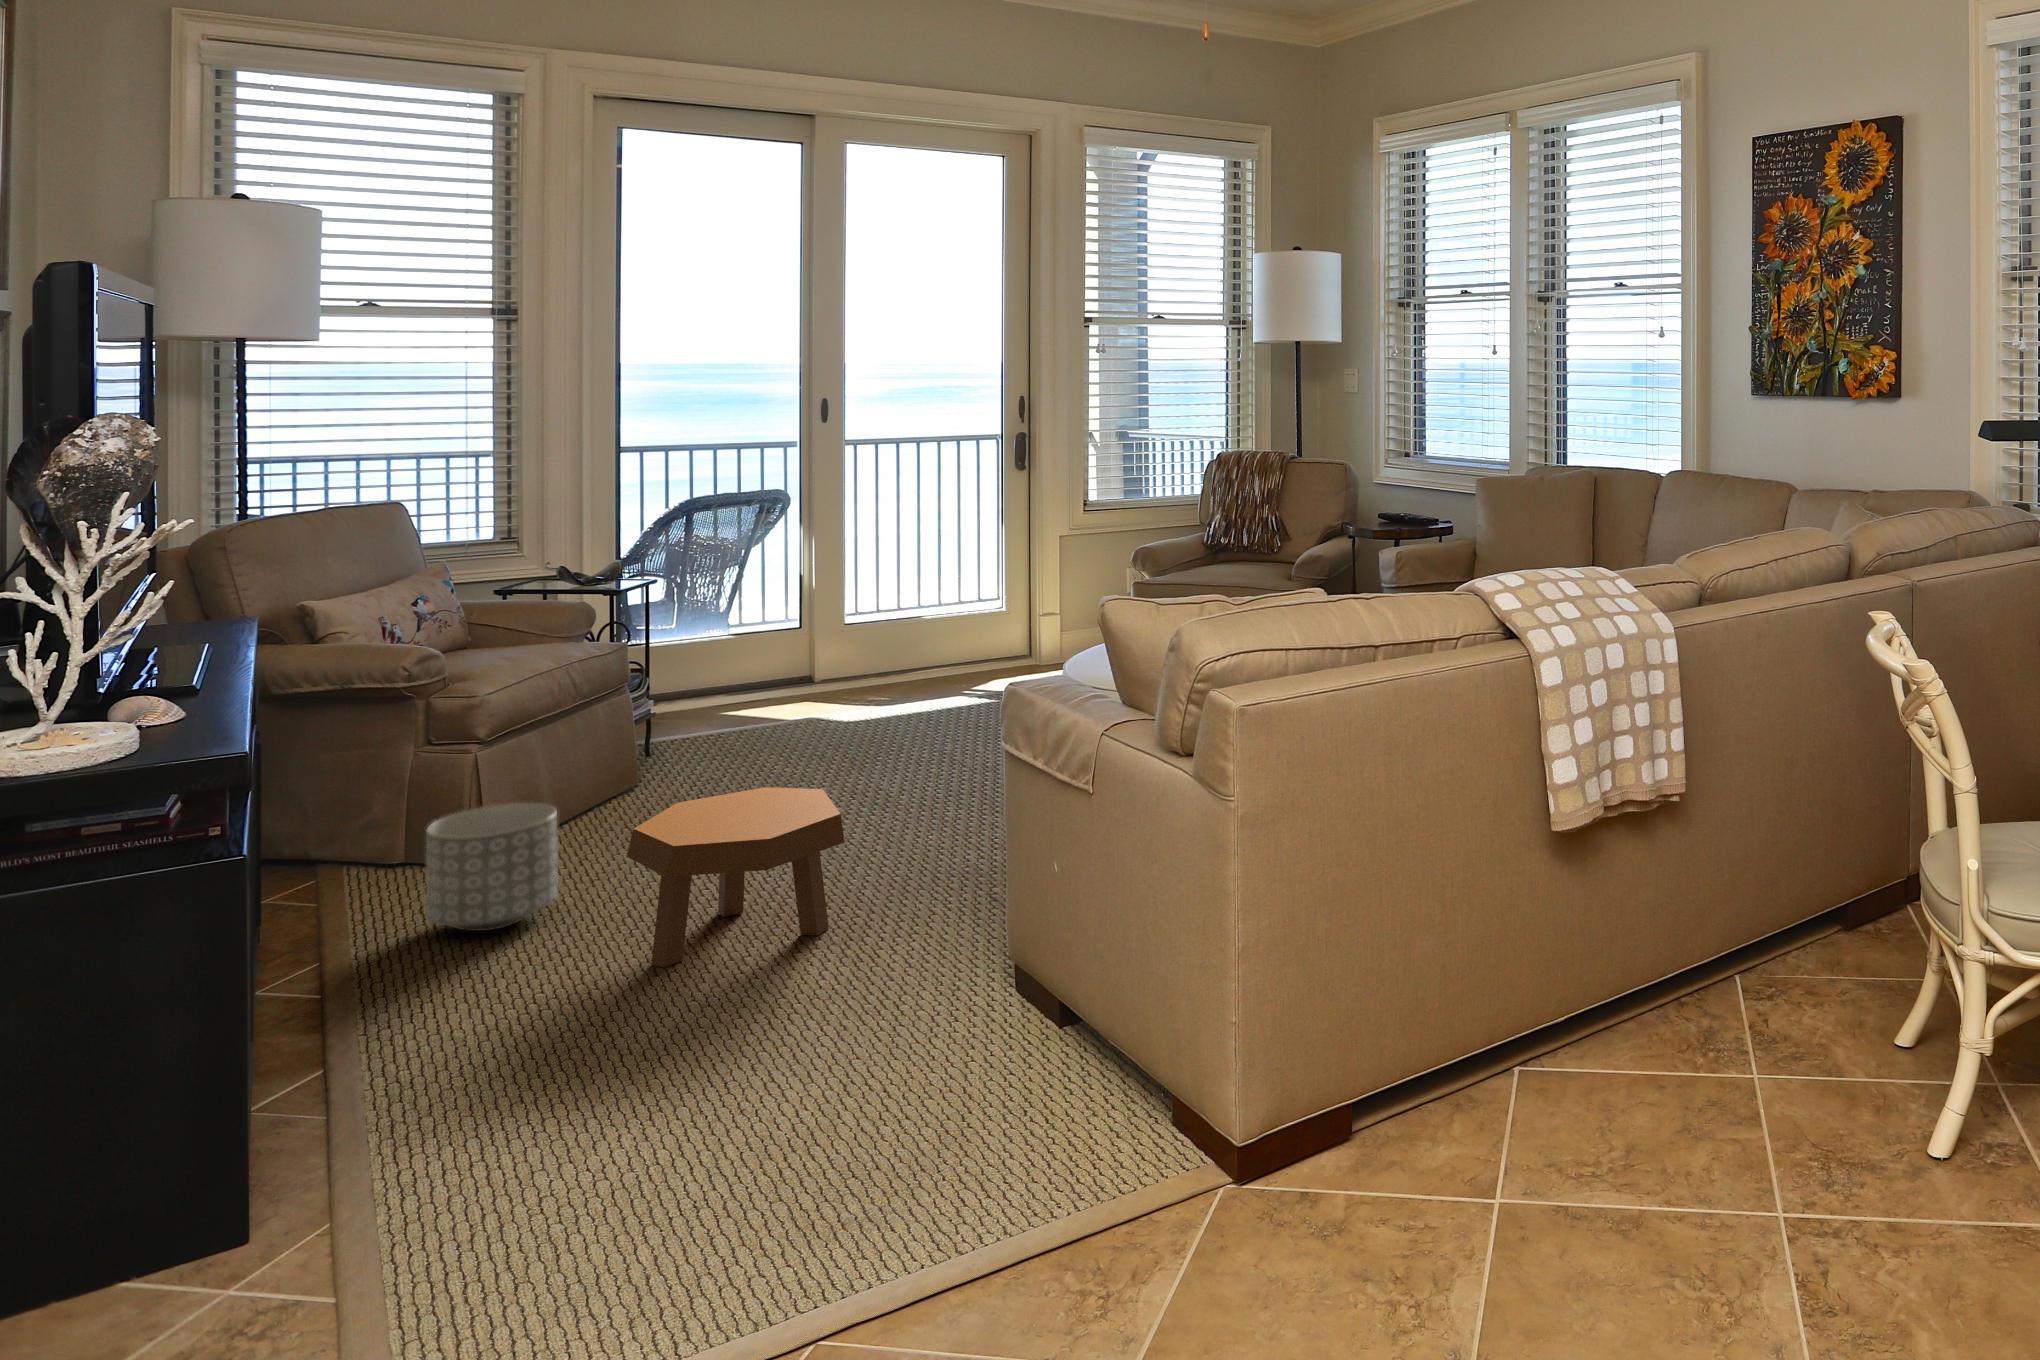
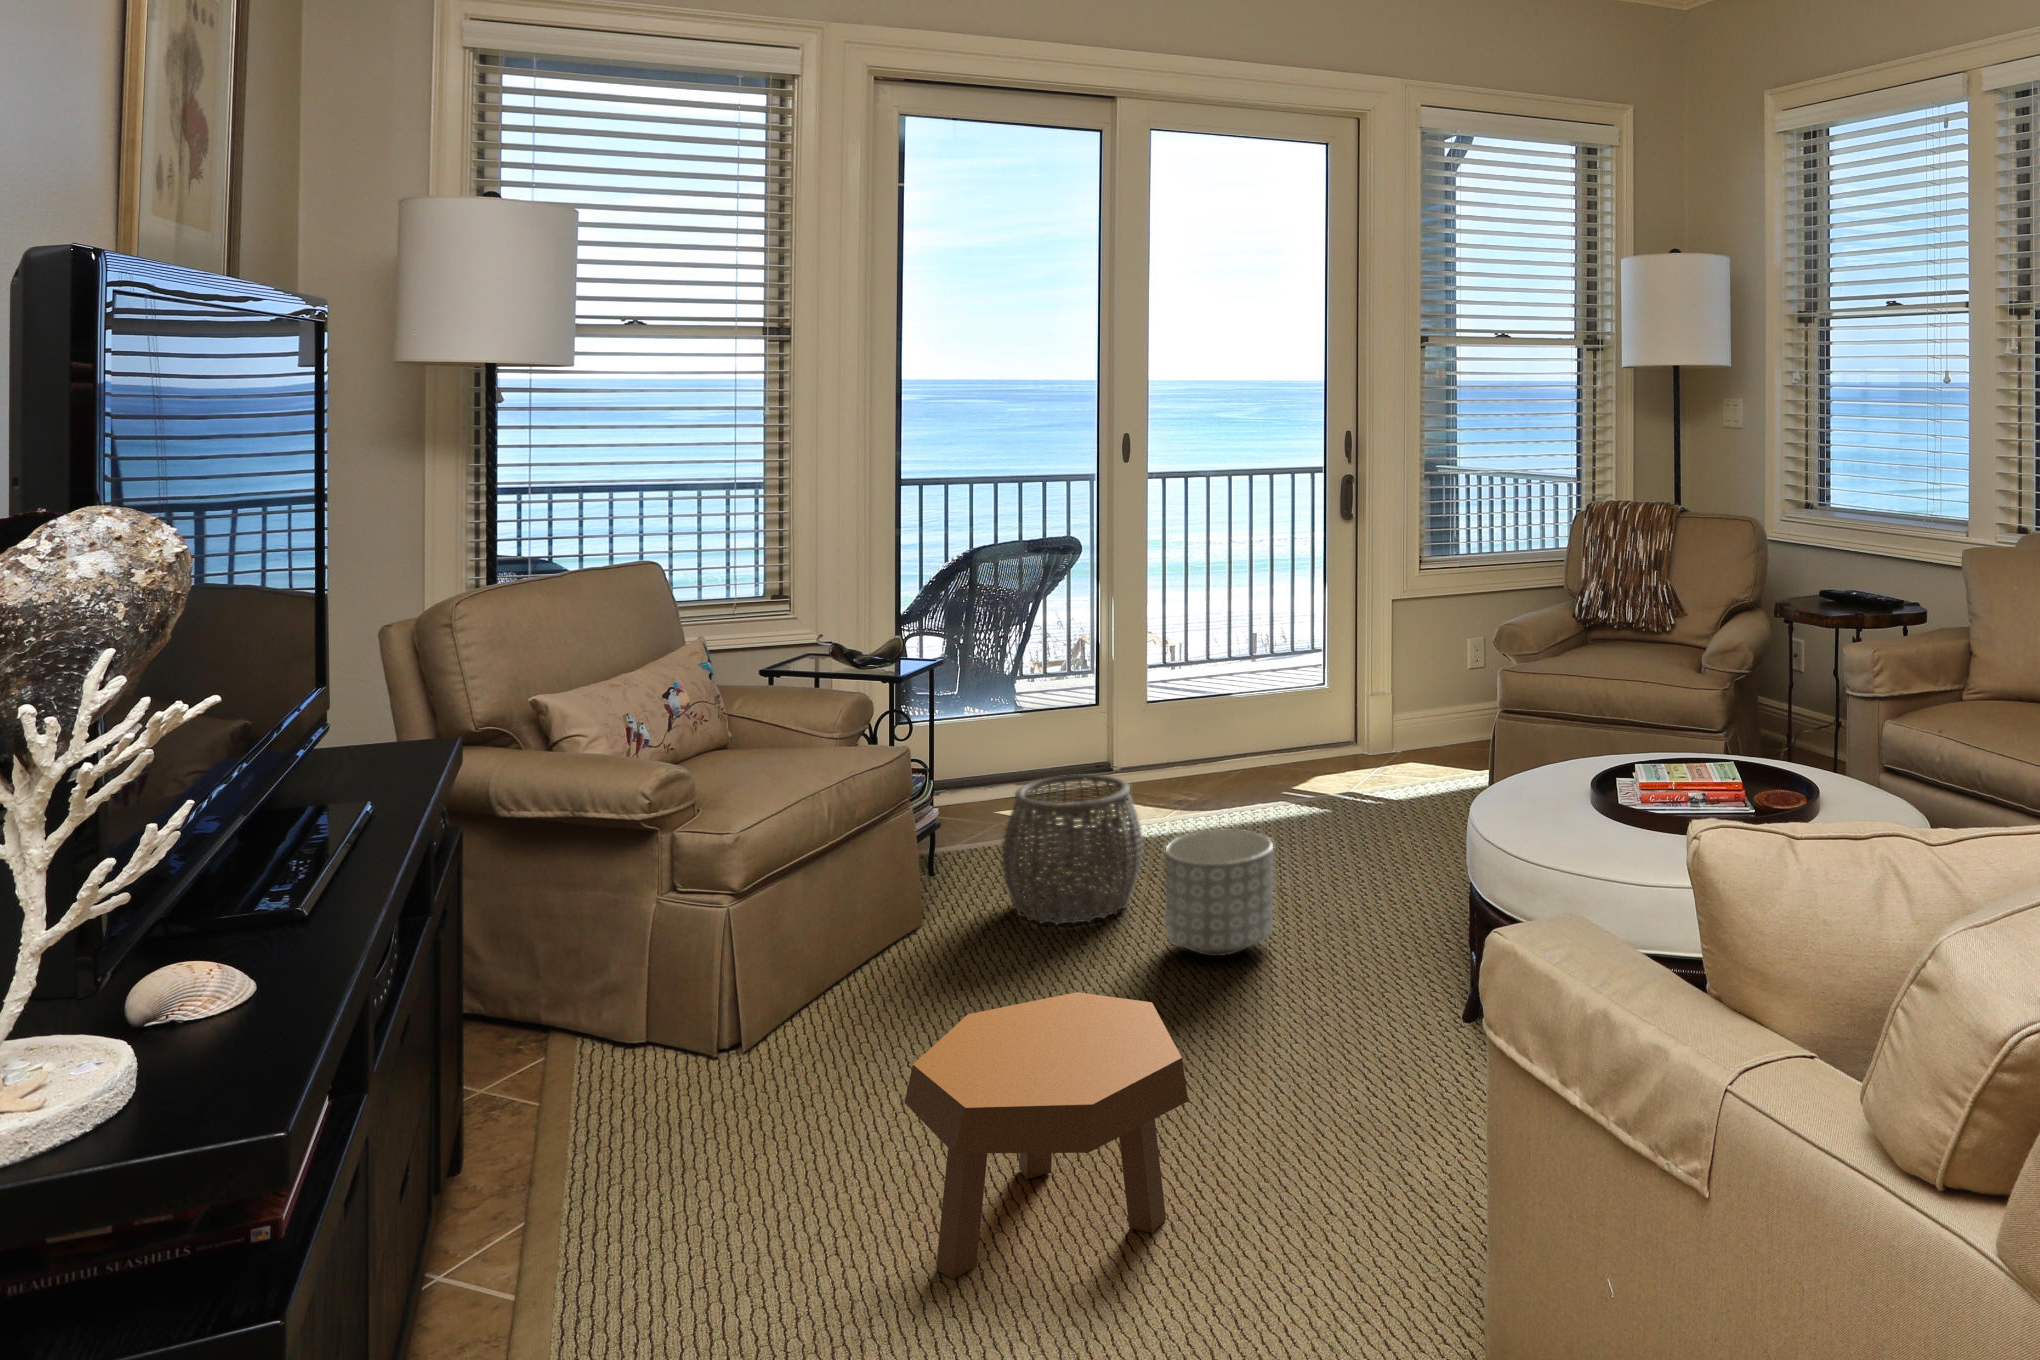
woven basket: none [711,666,836,782] -> present [1001,774,1143,925]
planter: present [426,803,558,931] -> present [1165,830,1273,956]

